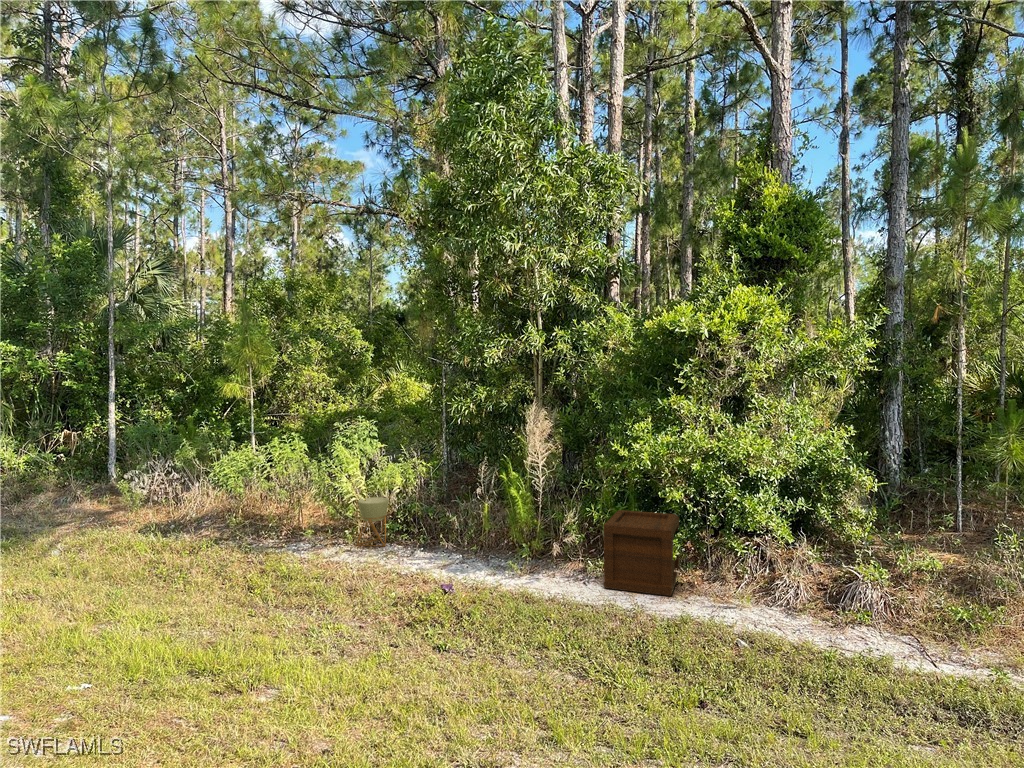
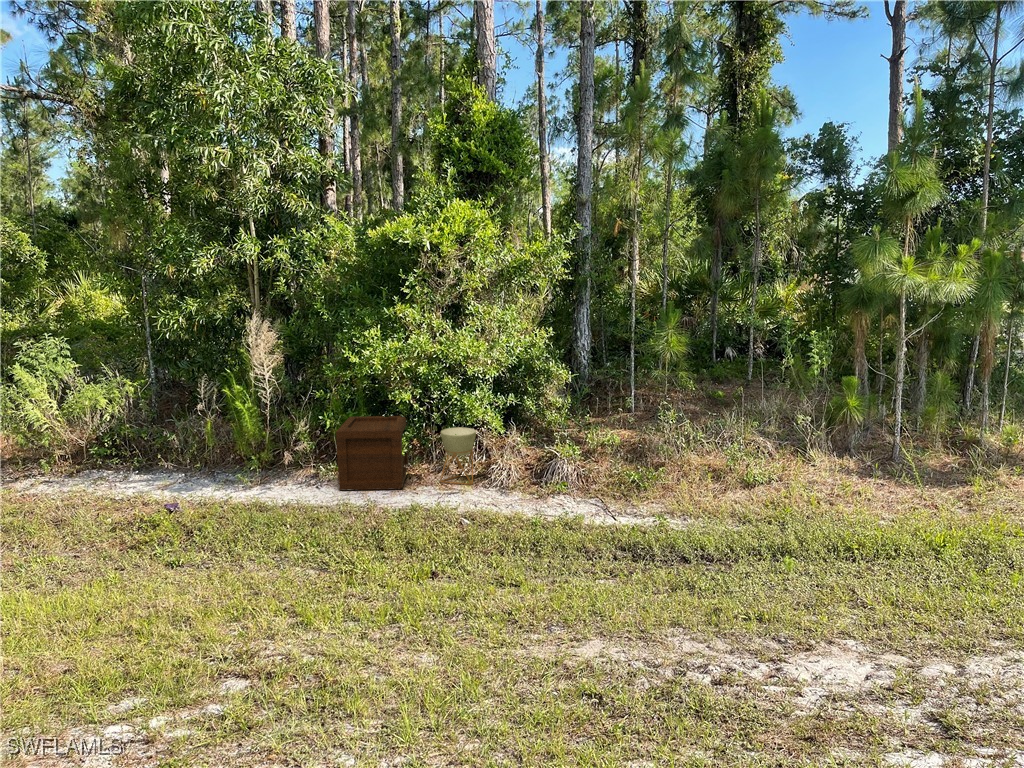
planter: present [357,497,389,547] -> present [440,427,476,485]

